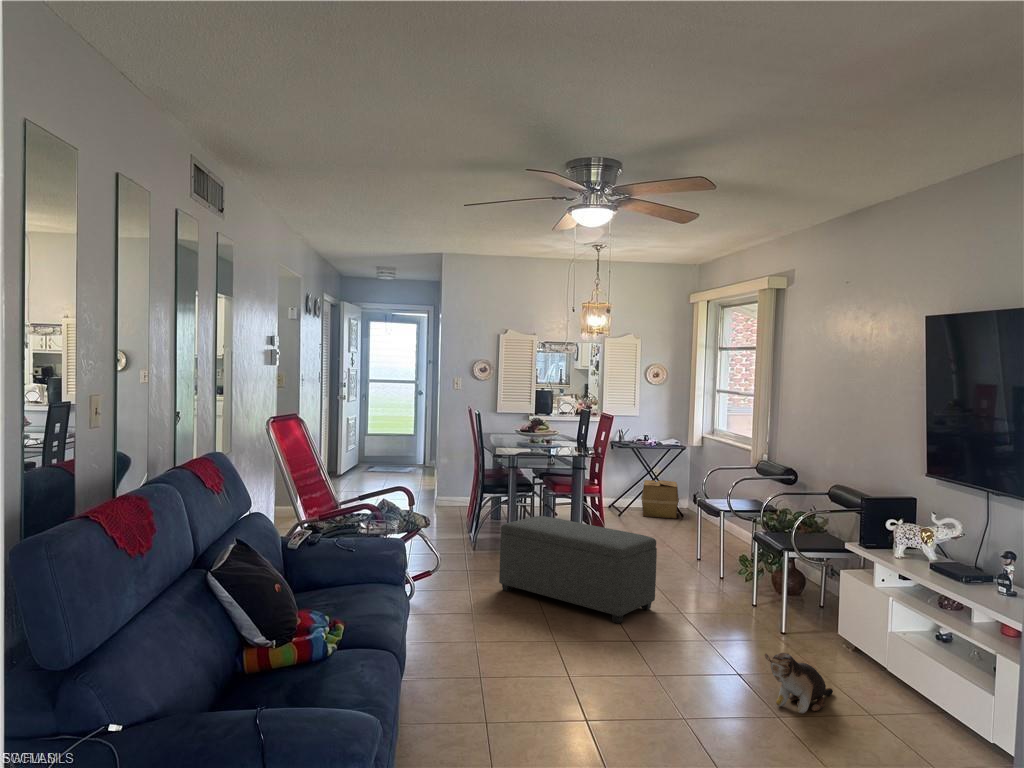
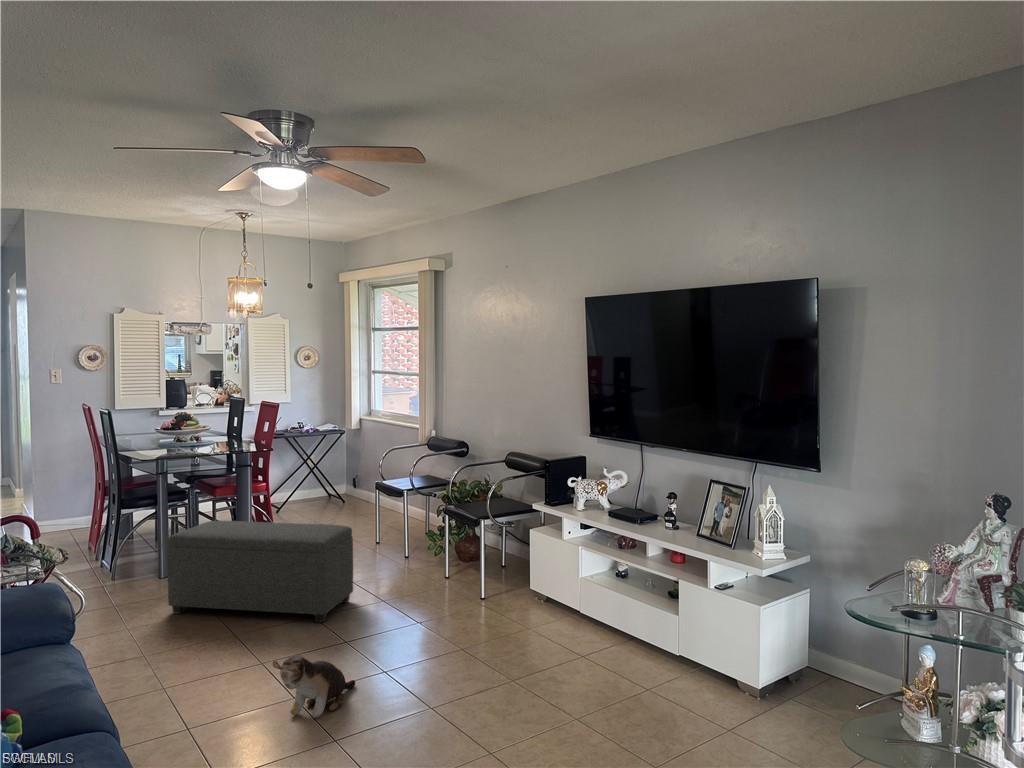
cardboard box: present [641,480,679,518] -> none [298,469,338,509]
plush toy: present [765,653,833,713] -> present [273,655,355,717]

